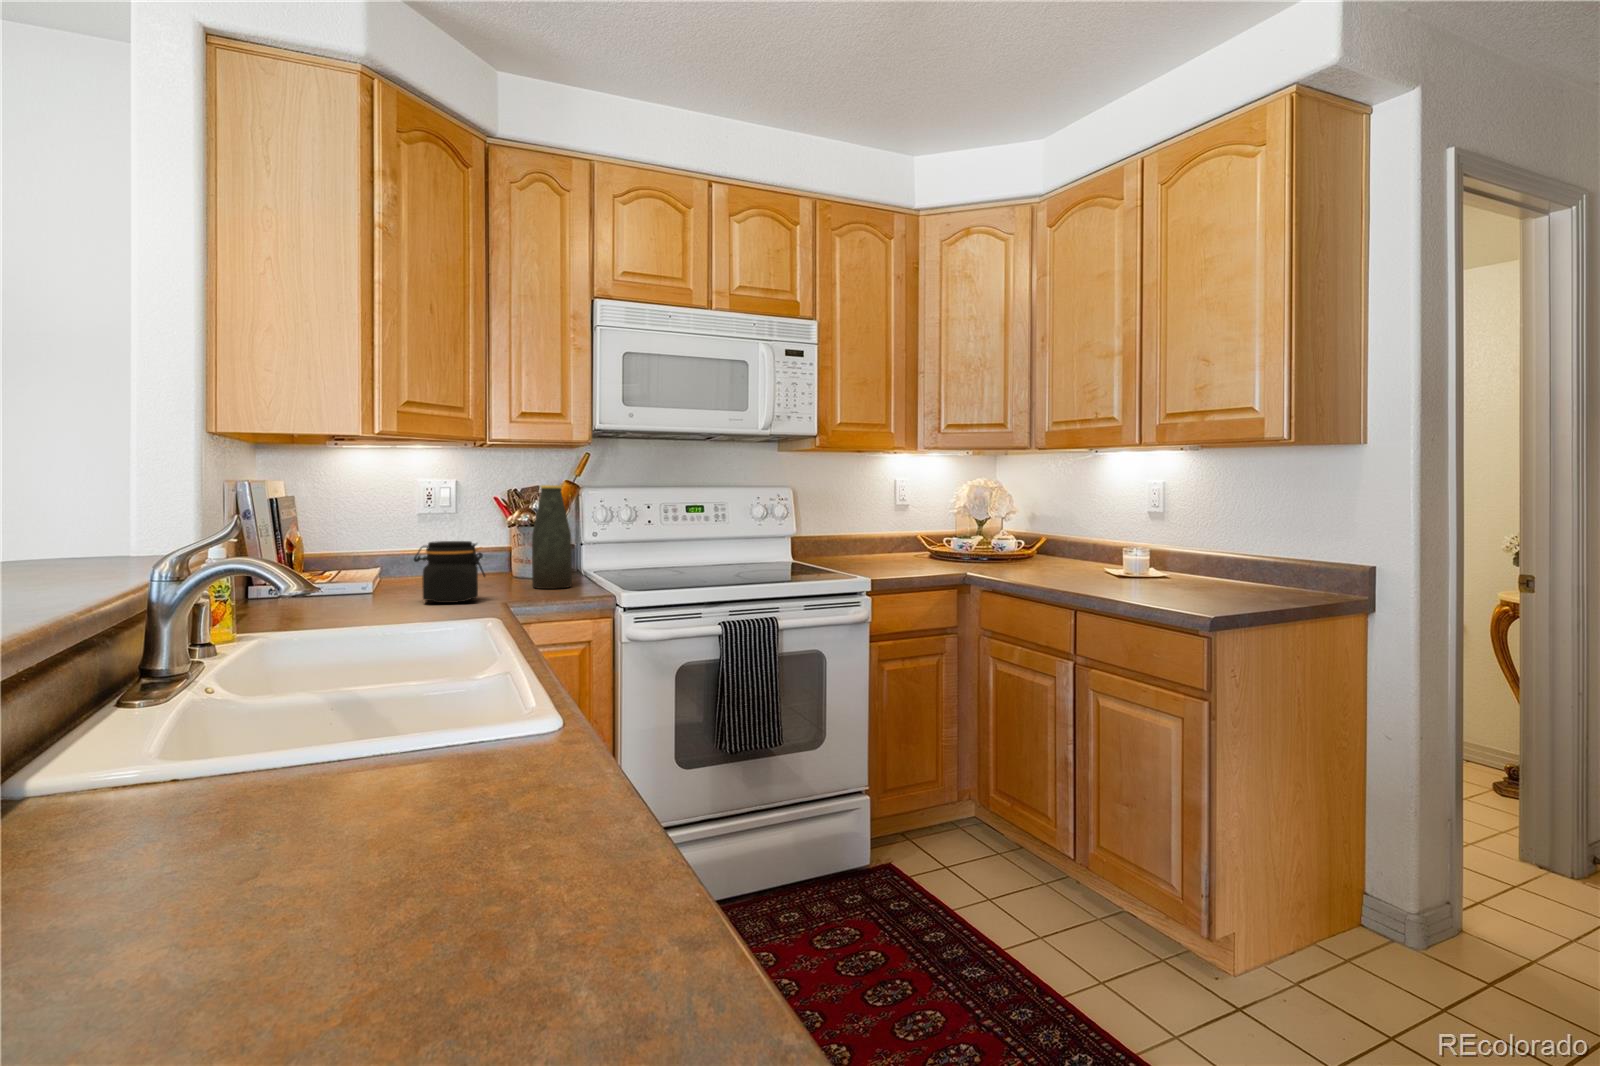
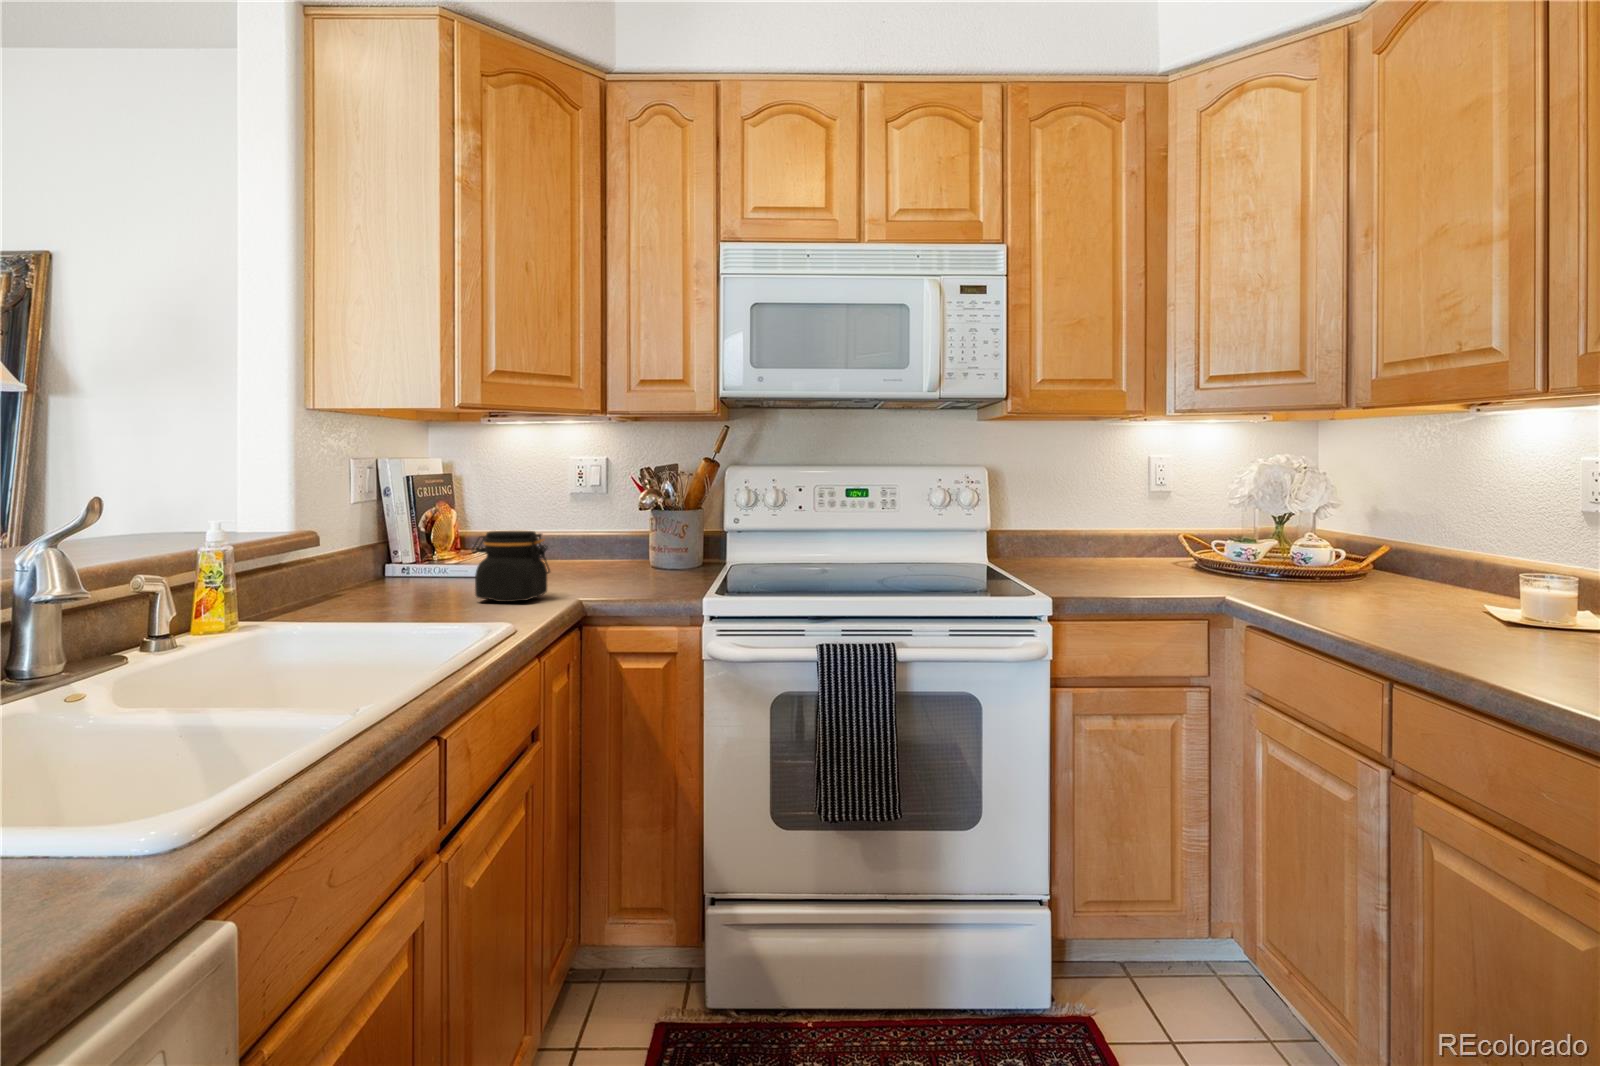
bottle: present [532,485,572,589] -> none [639,467,682,588]

